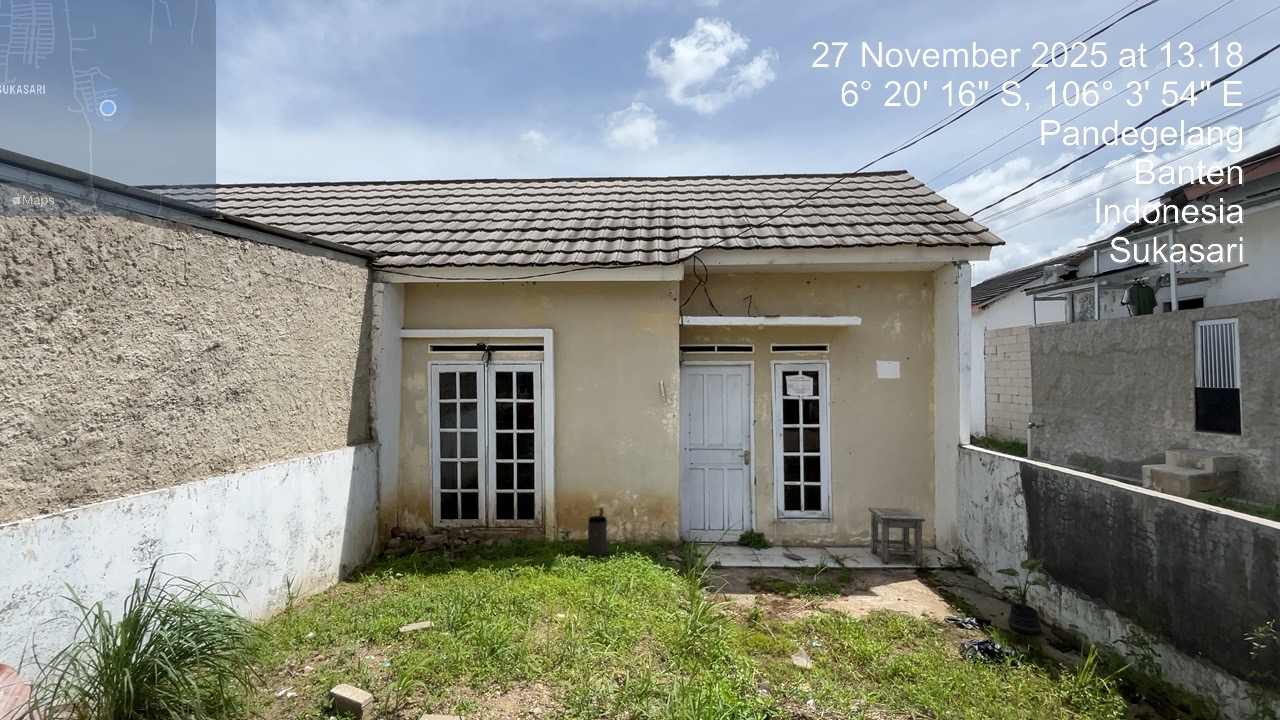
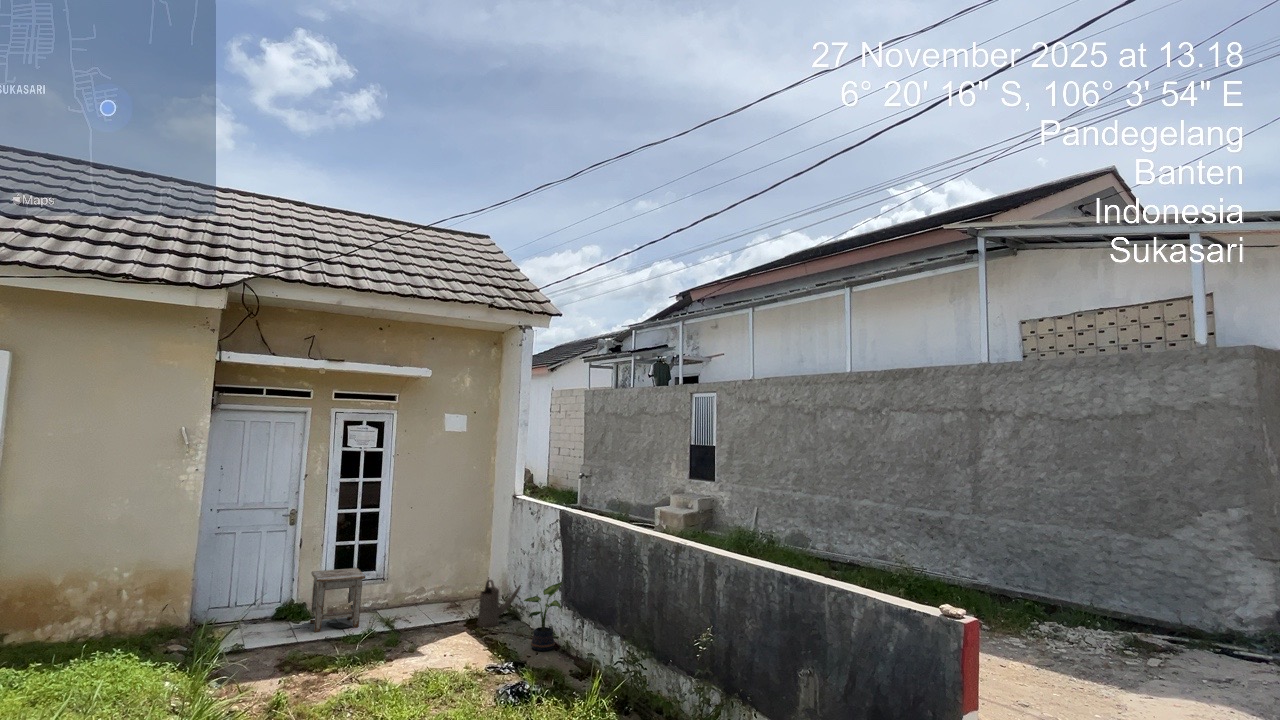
watering can: present [586,507,608,556] -> present [472,580,521,627]
stool: present [868,508,925,566] -> present [310,568,365,632]

